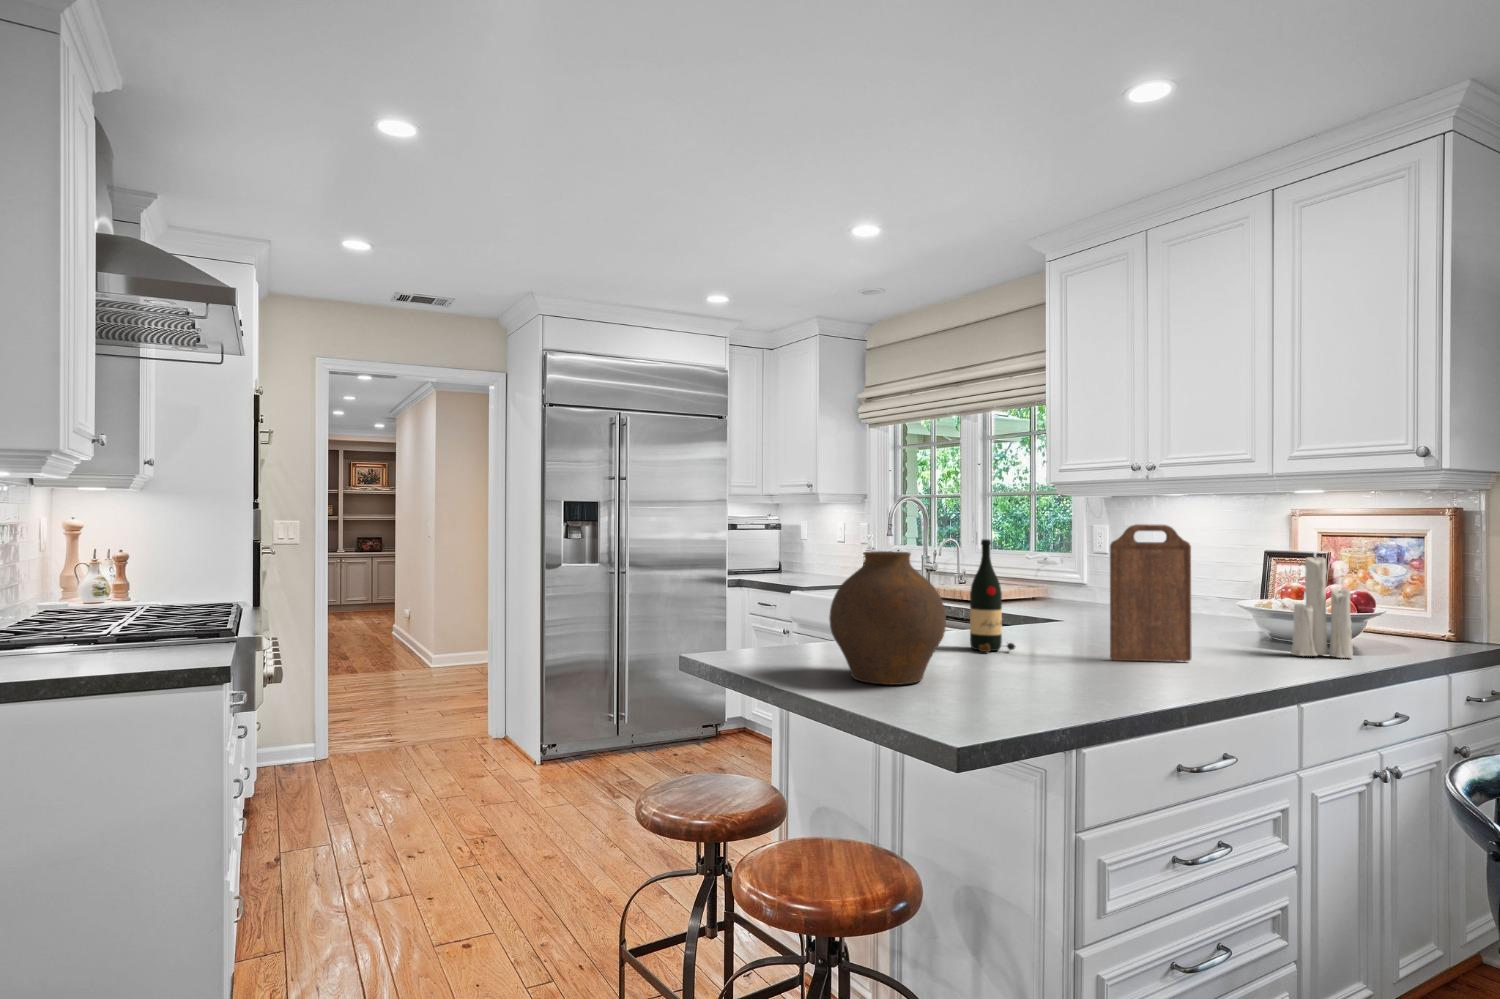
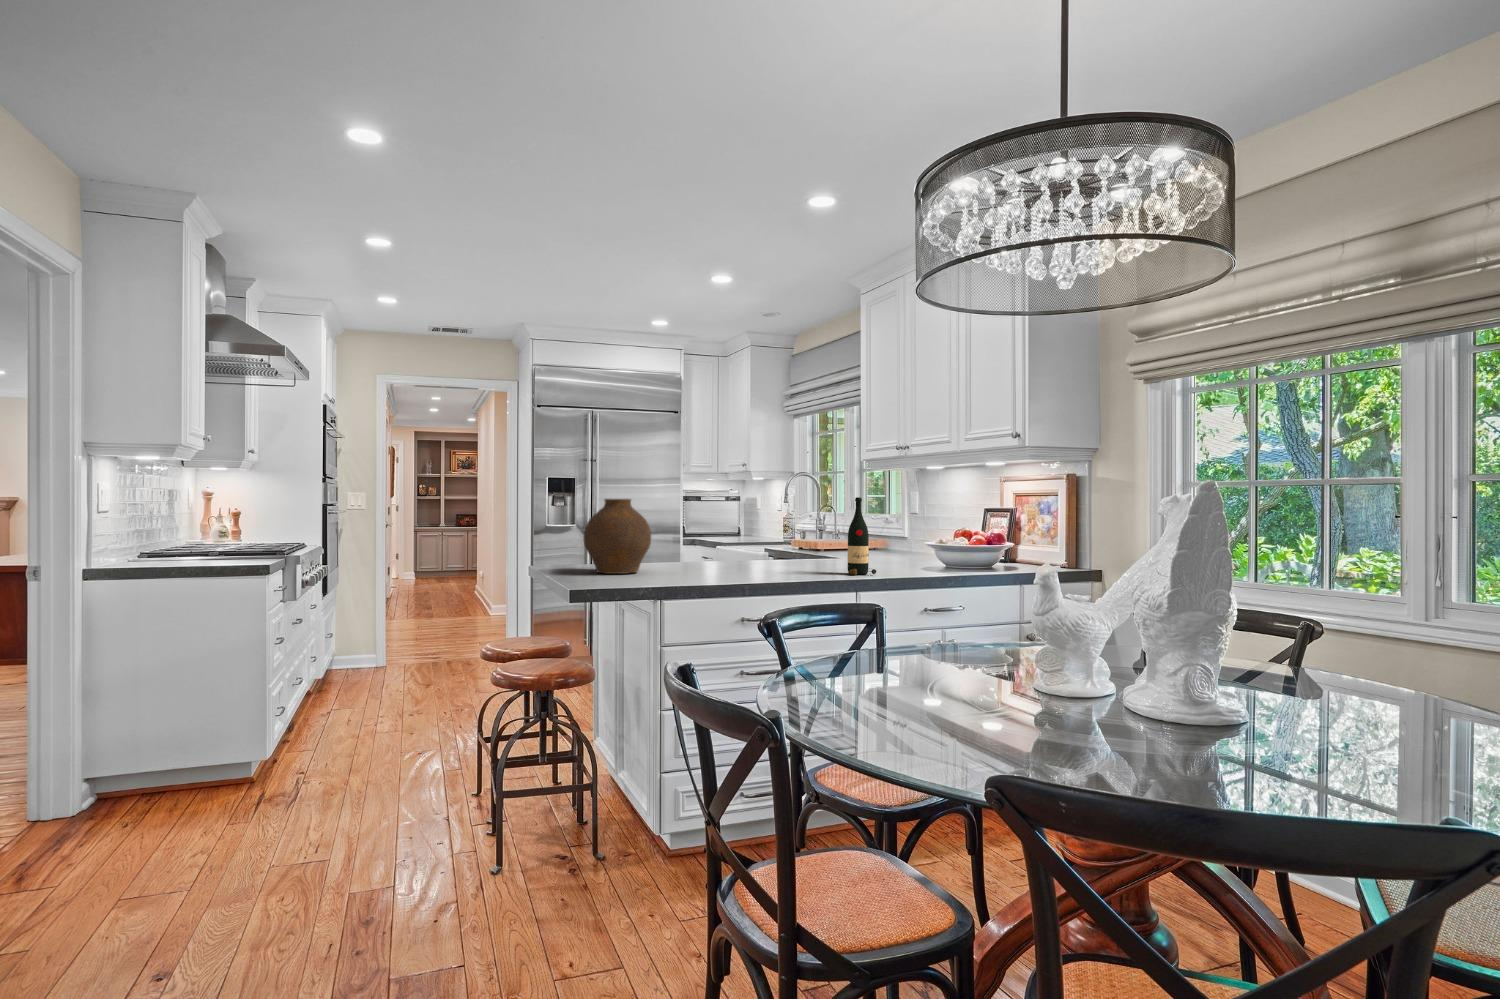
cutting board: present [1110,524,1192,661] -> none [788,484,839,571]
wine bottle: present [970,539,1016,652] -> present [848,497,877,575]
candle: present [1291,551,1353,658] -> none [923,494,961,572]

